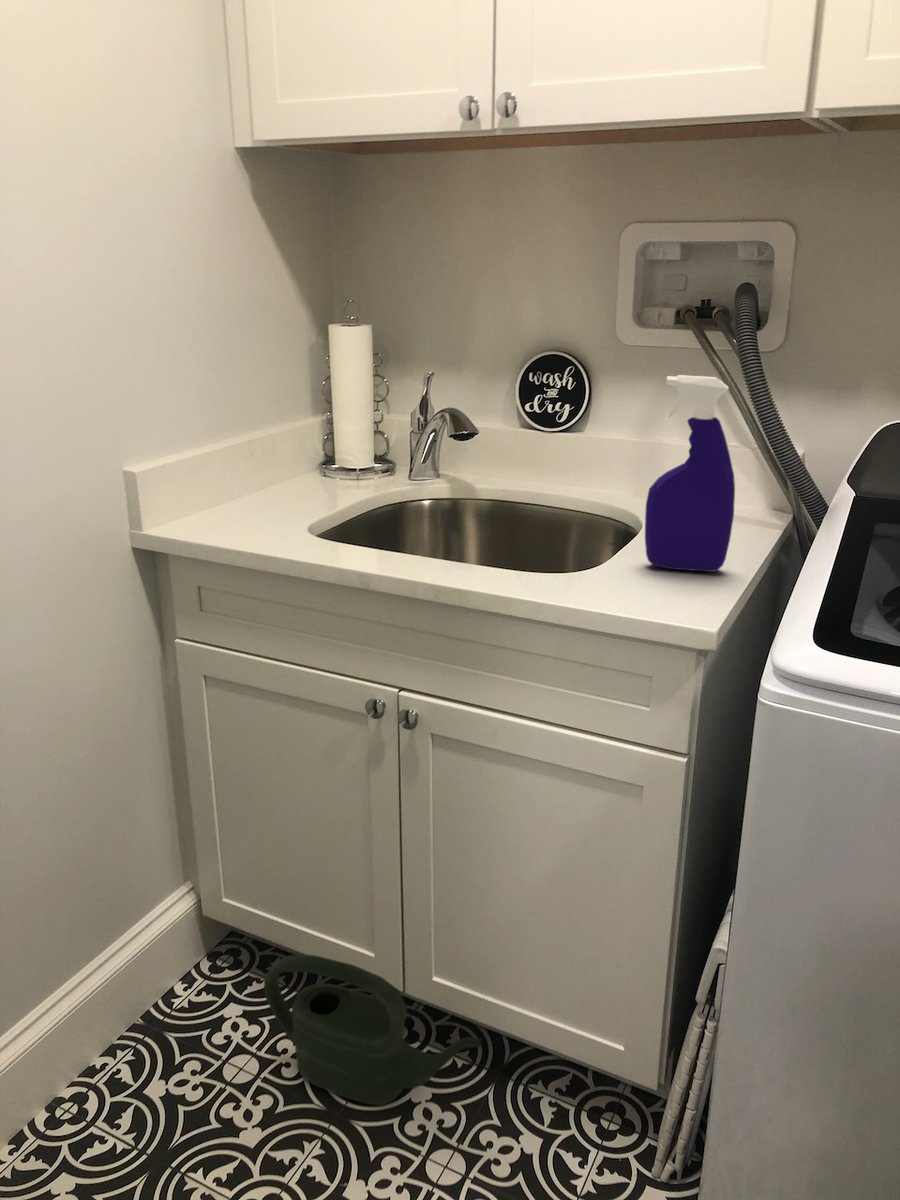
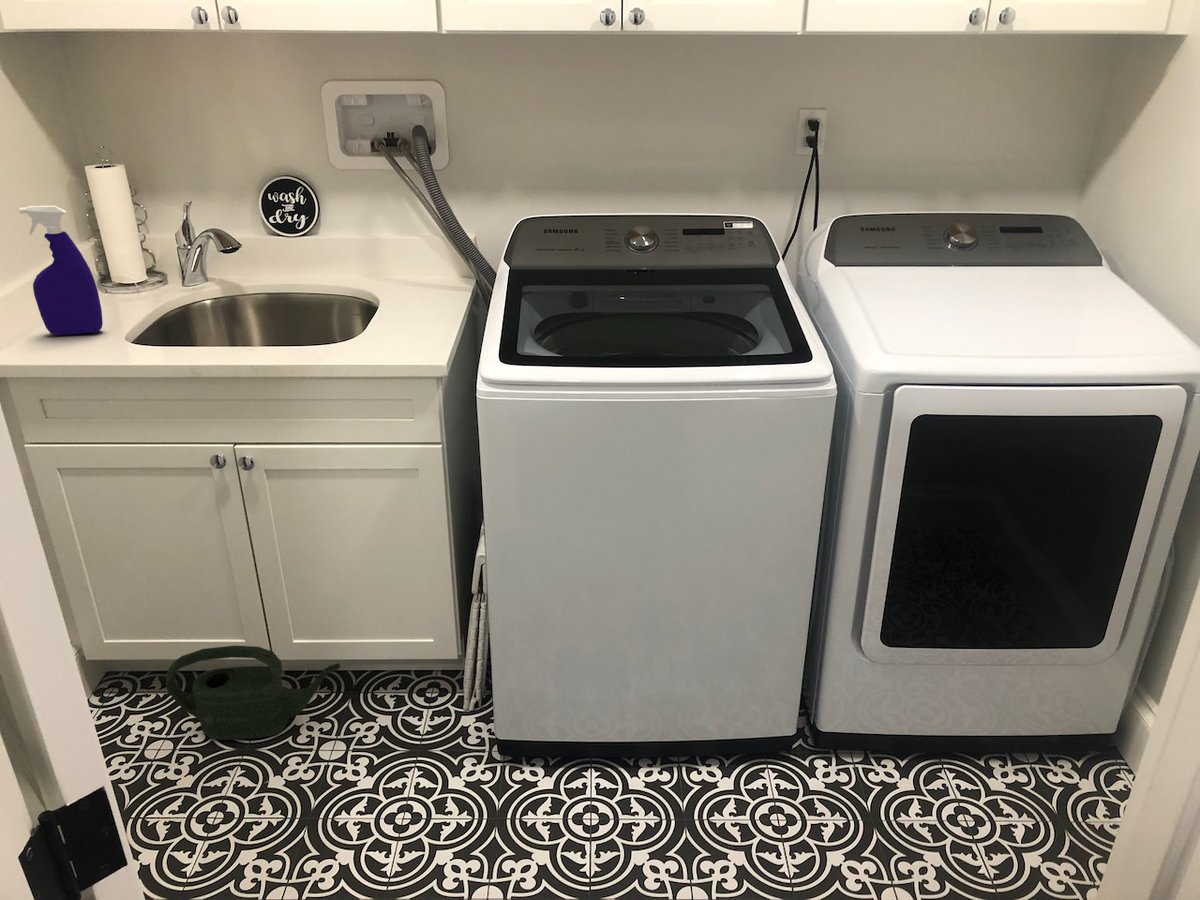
spray bottle: present [645,375,735,572] -> present [19,206,103,335]

